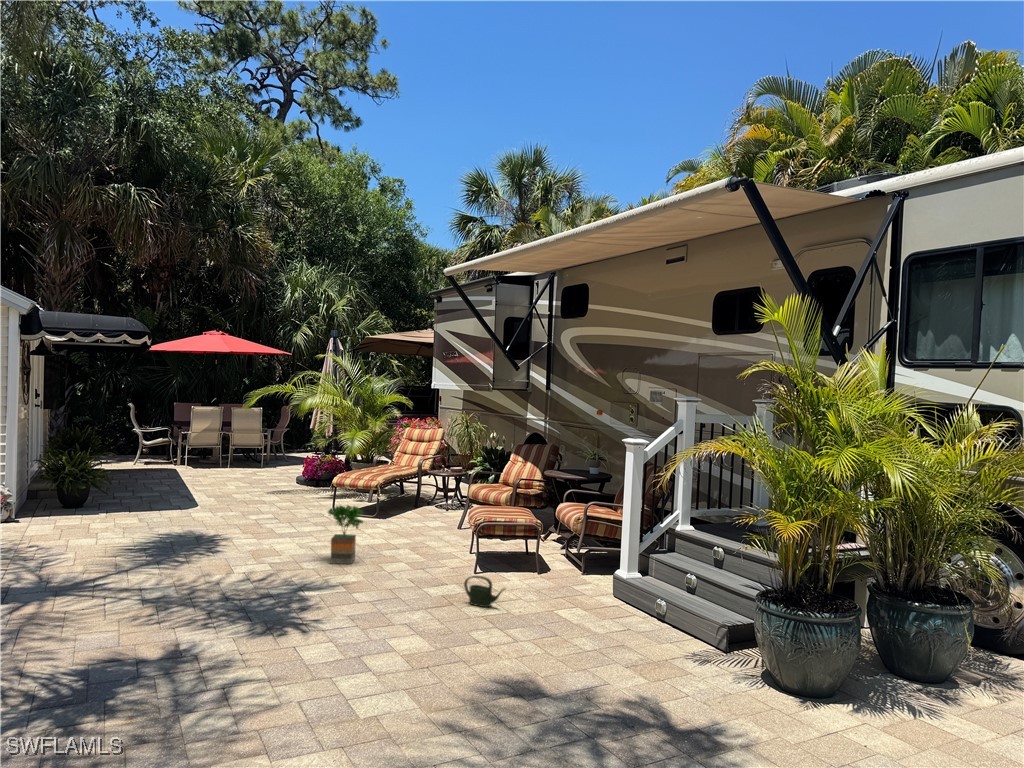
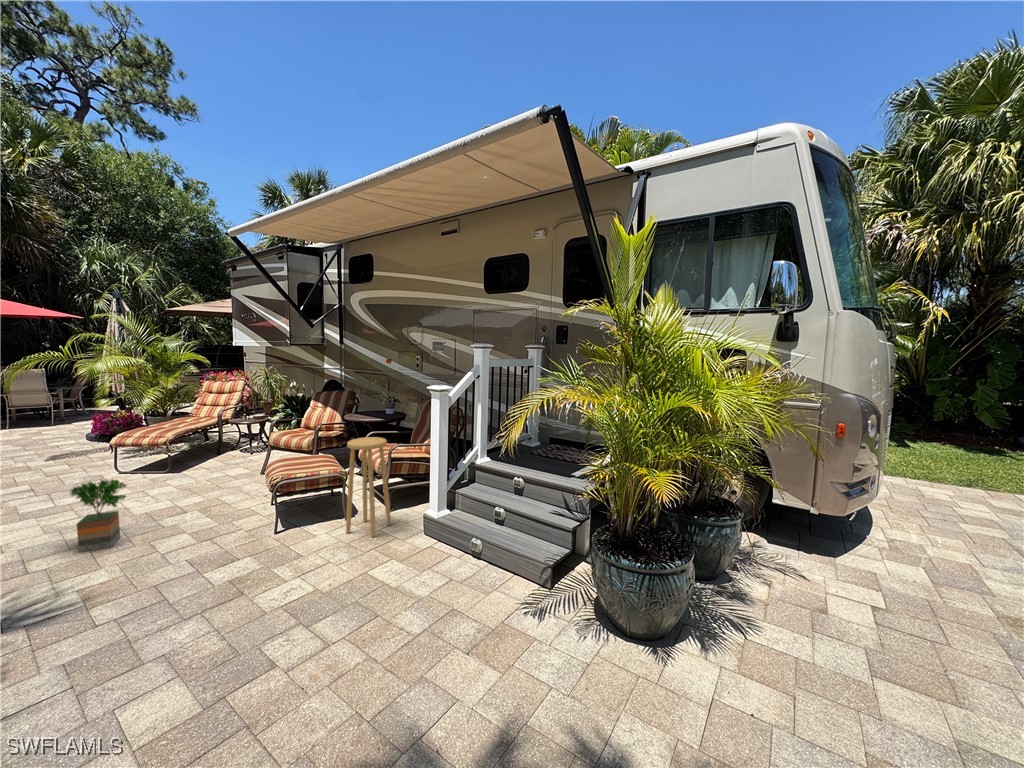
stool: none [539,490,584,591] -> present [346,437,391,537]
watering can: present [464,576,505,607] -> none [256,551,308,586]

